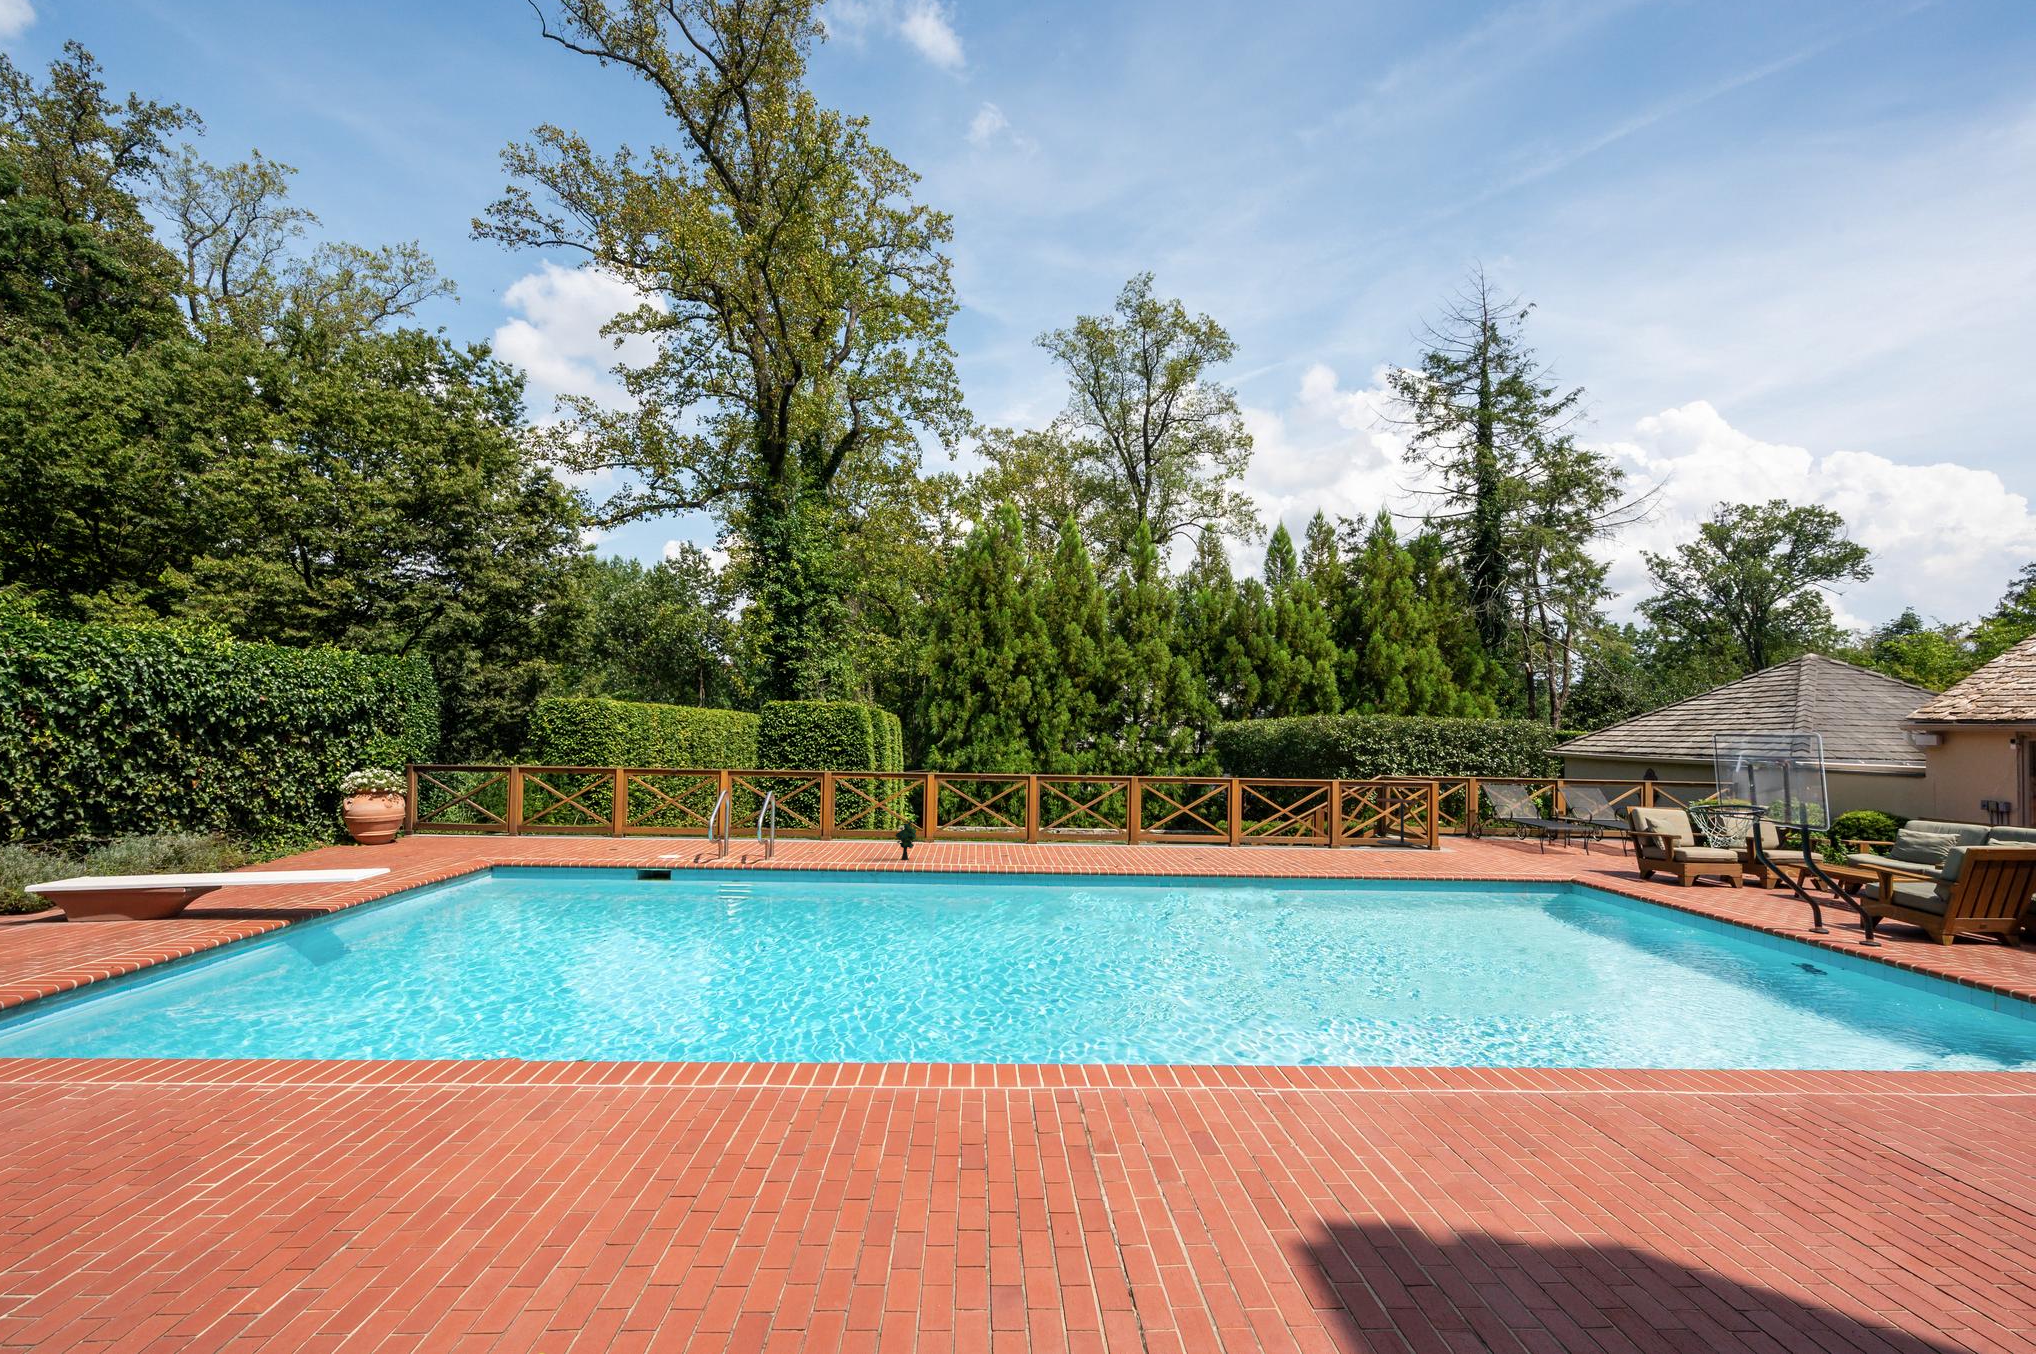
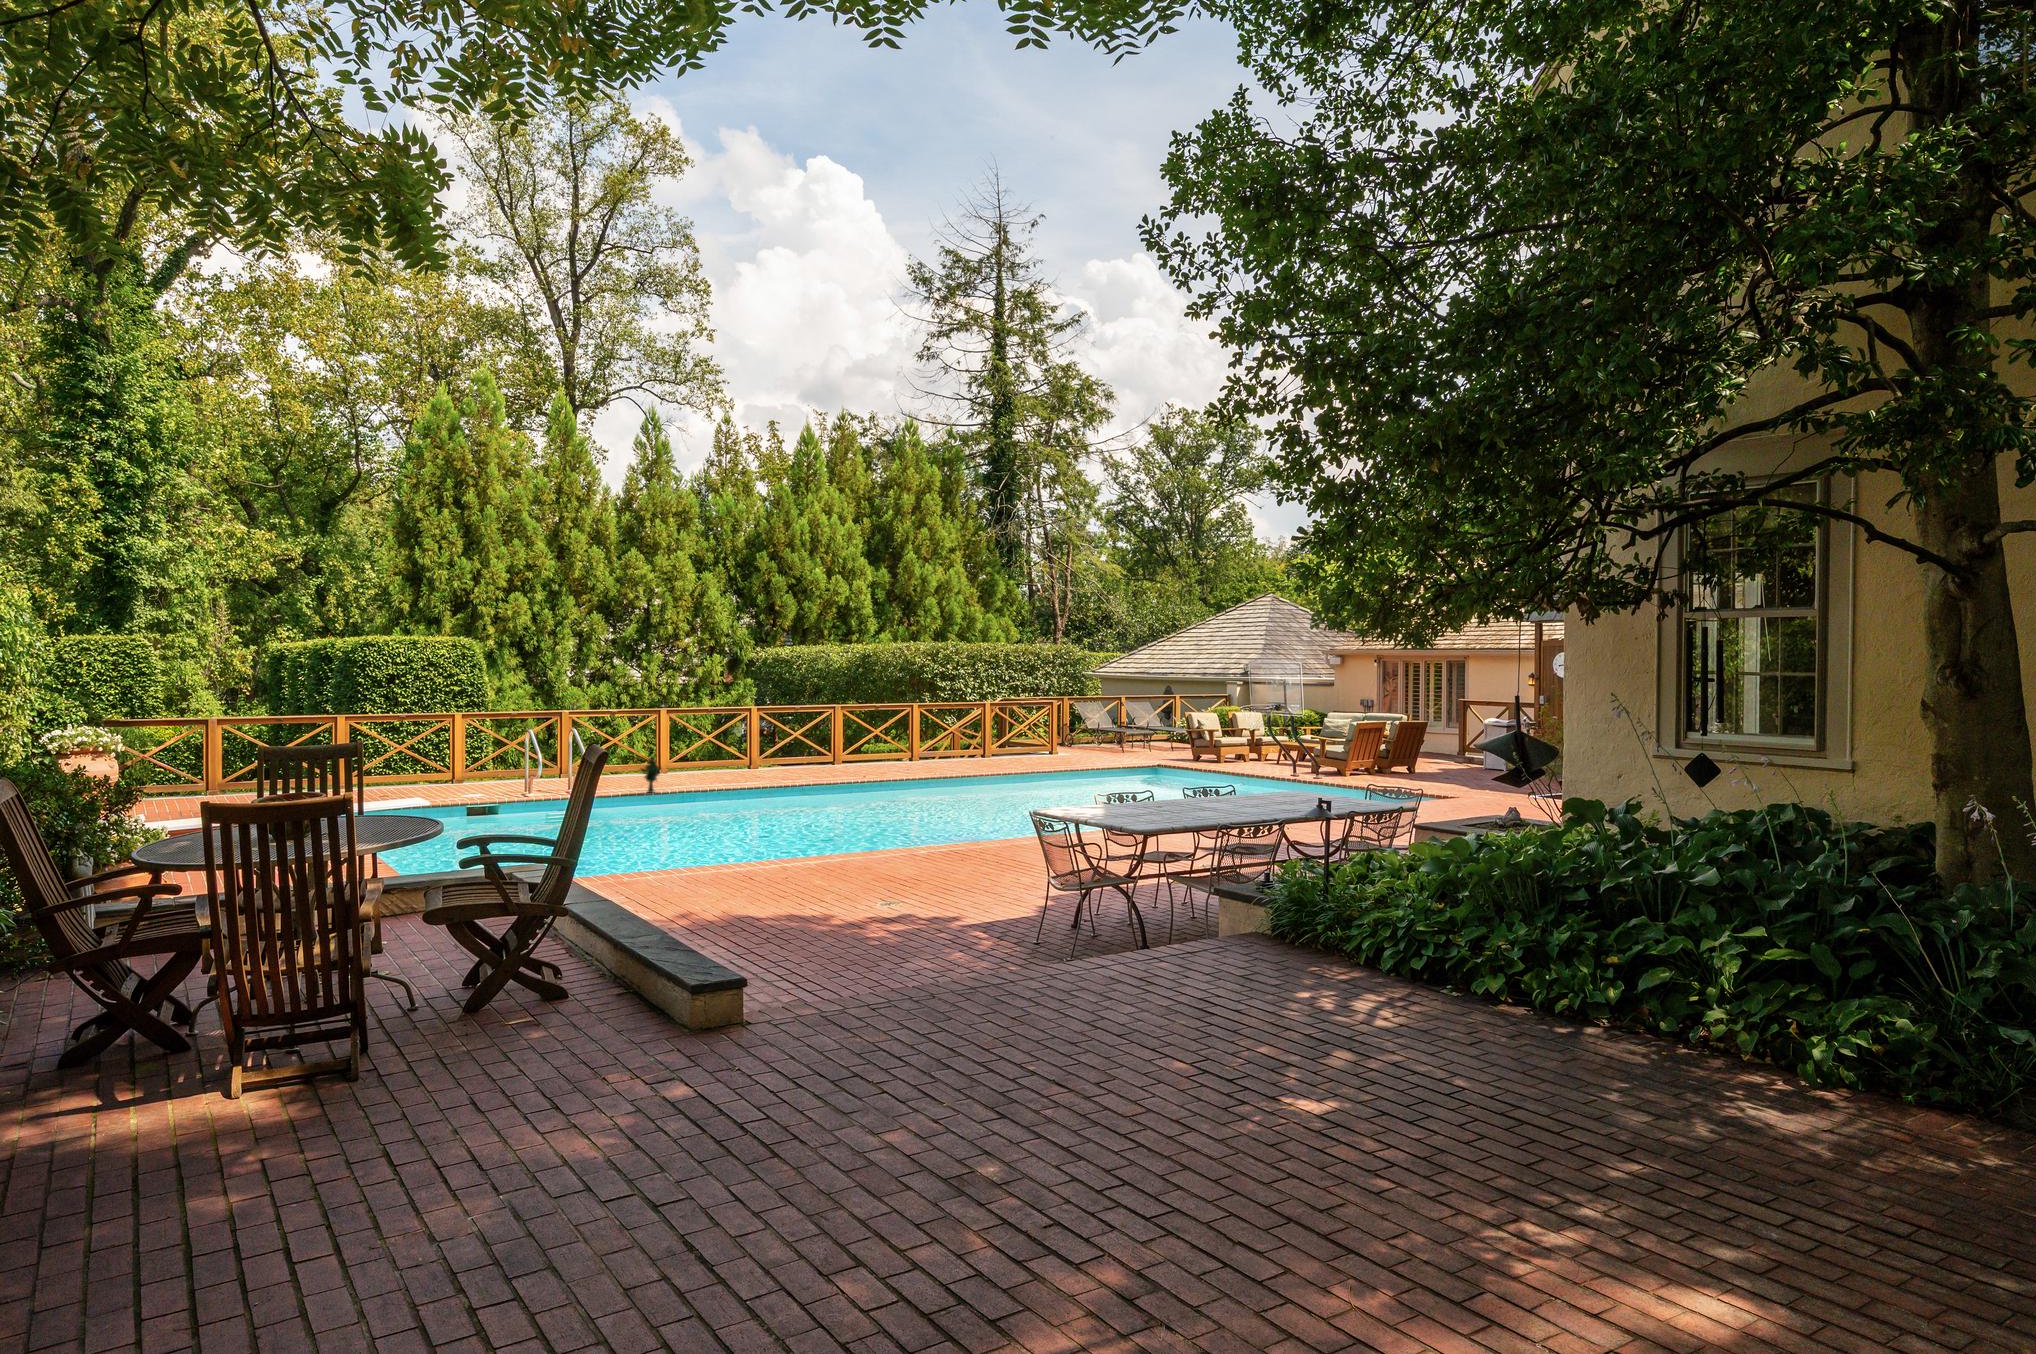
side table: present [1377,798,1413,845] -> none [987,719,1017,759]

